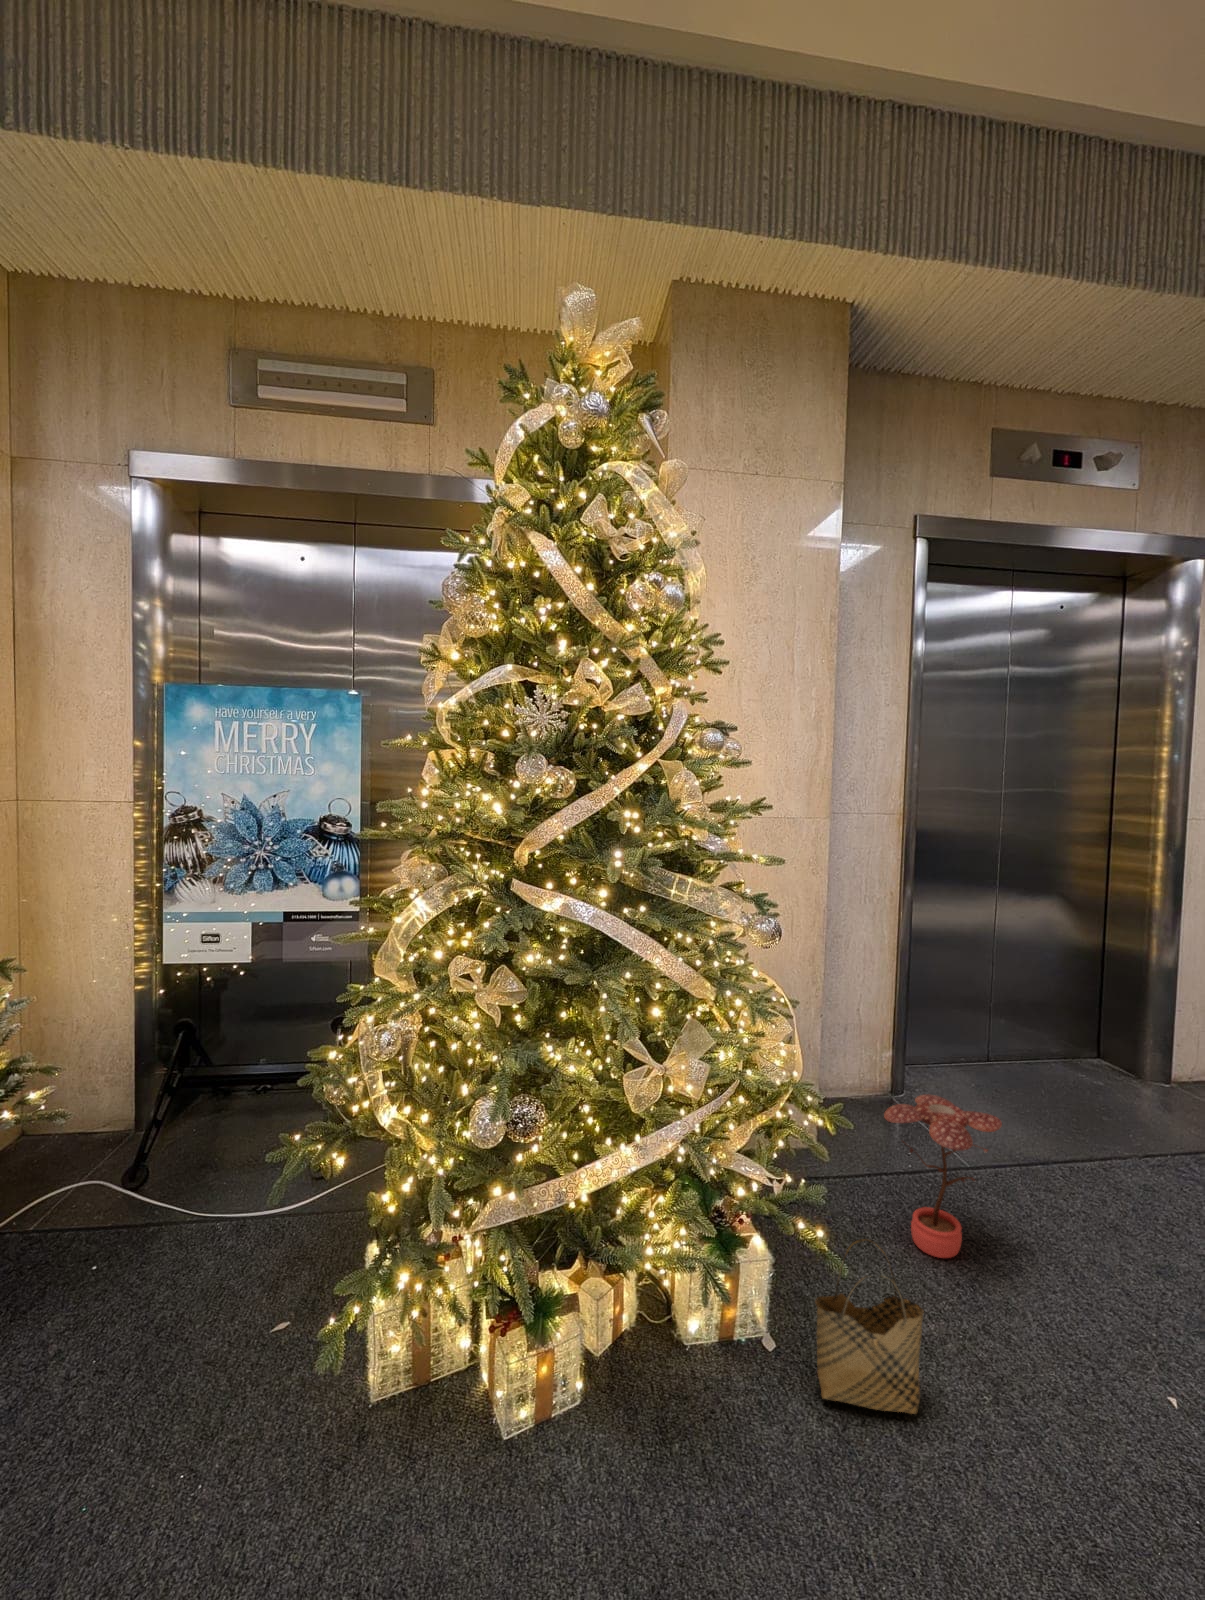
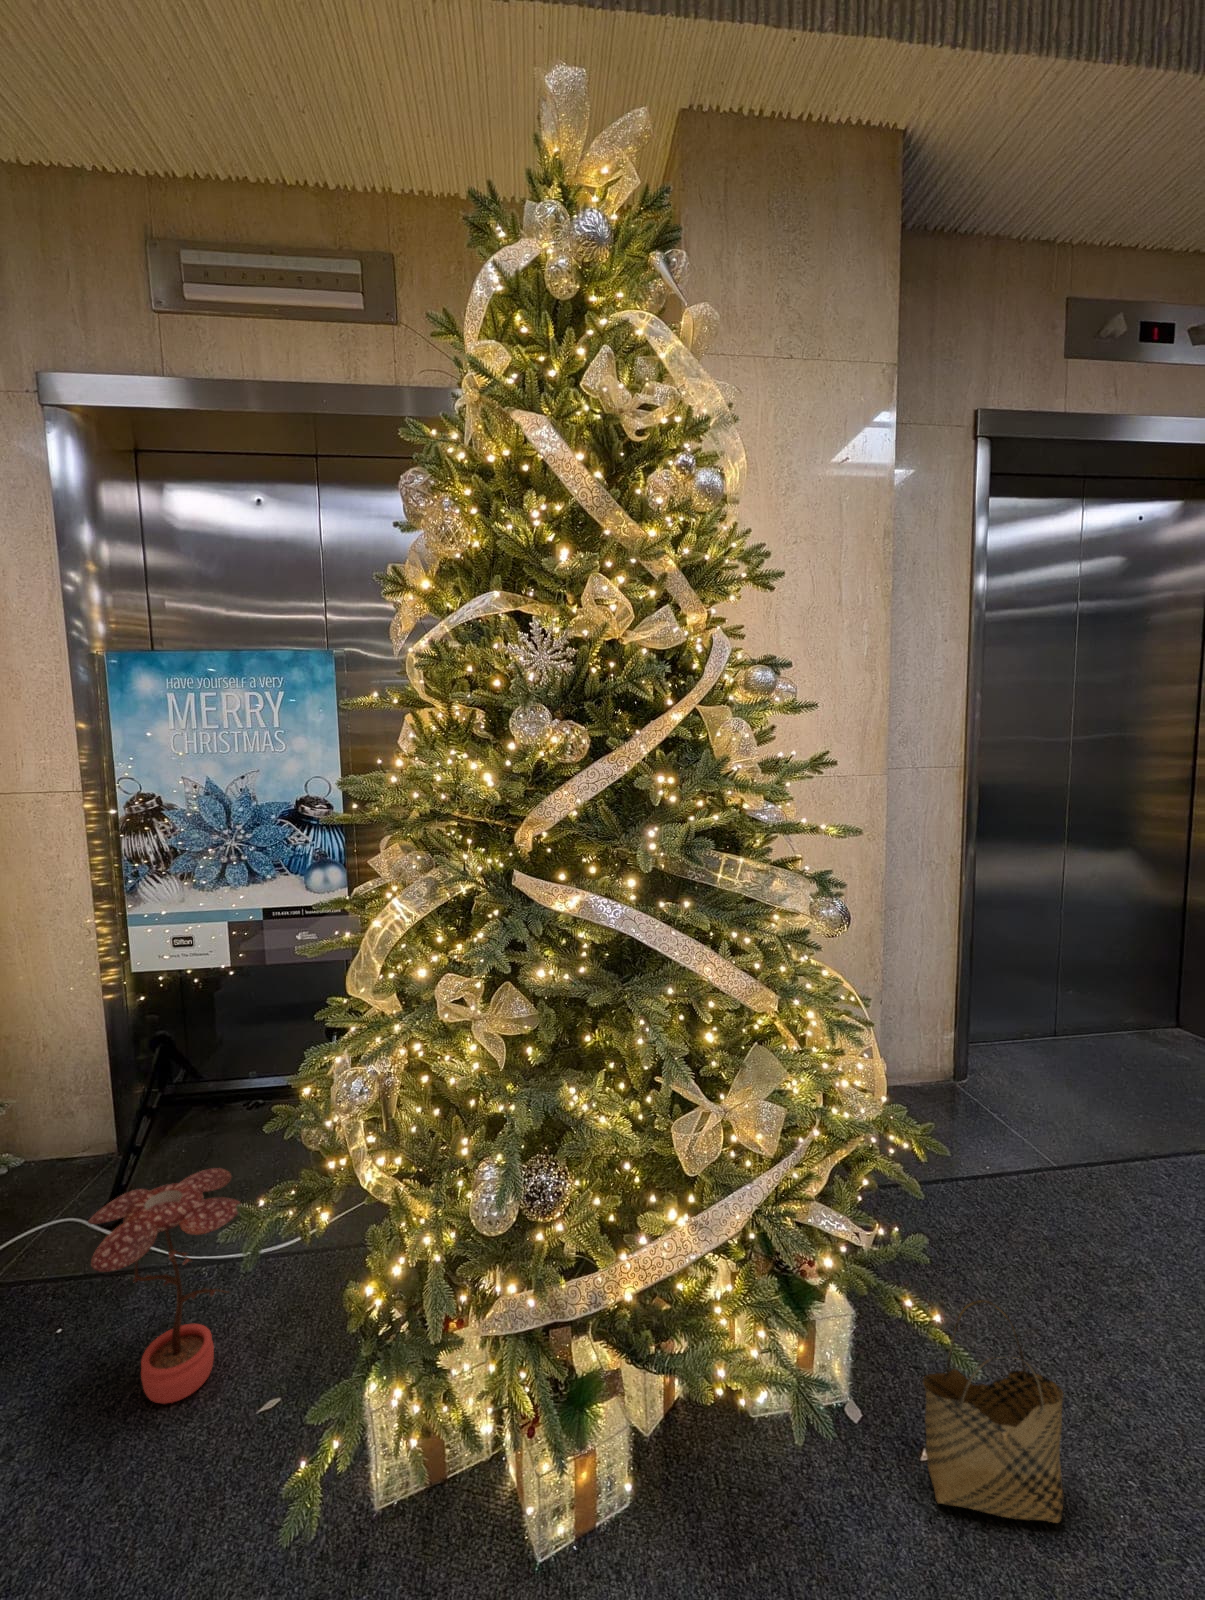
potted plant: present [884,1094,1002,1258] -> present [88,1168,240,1404]

